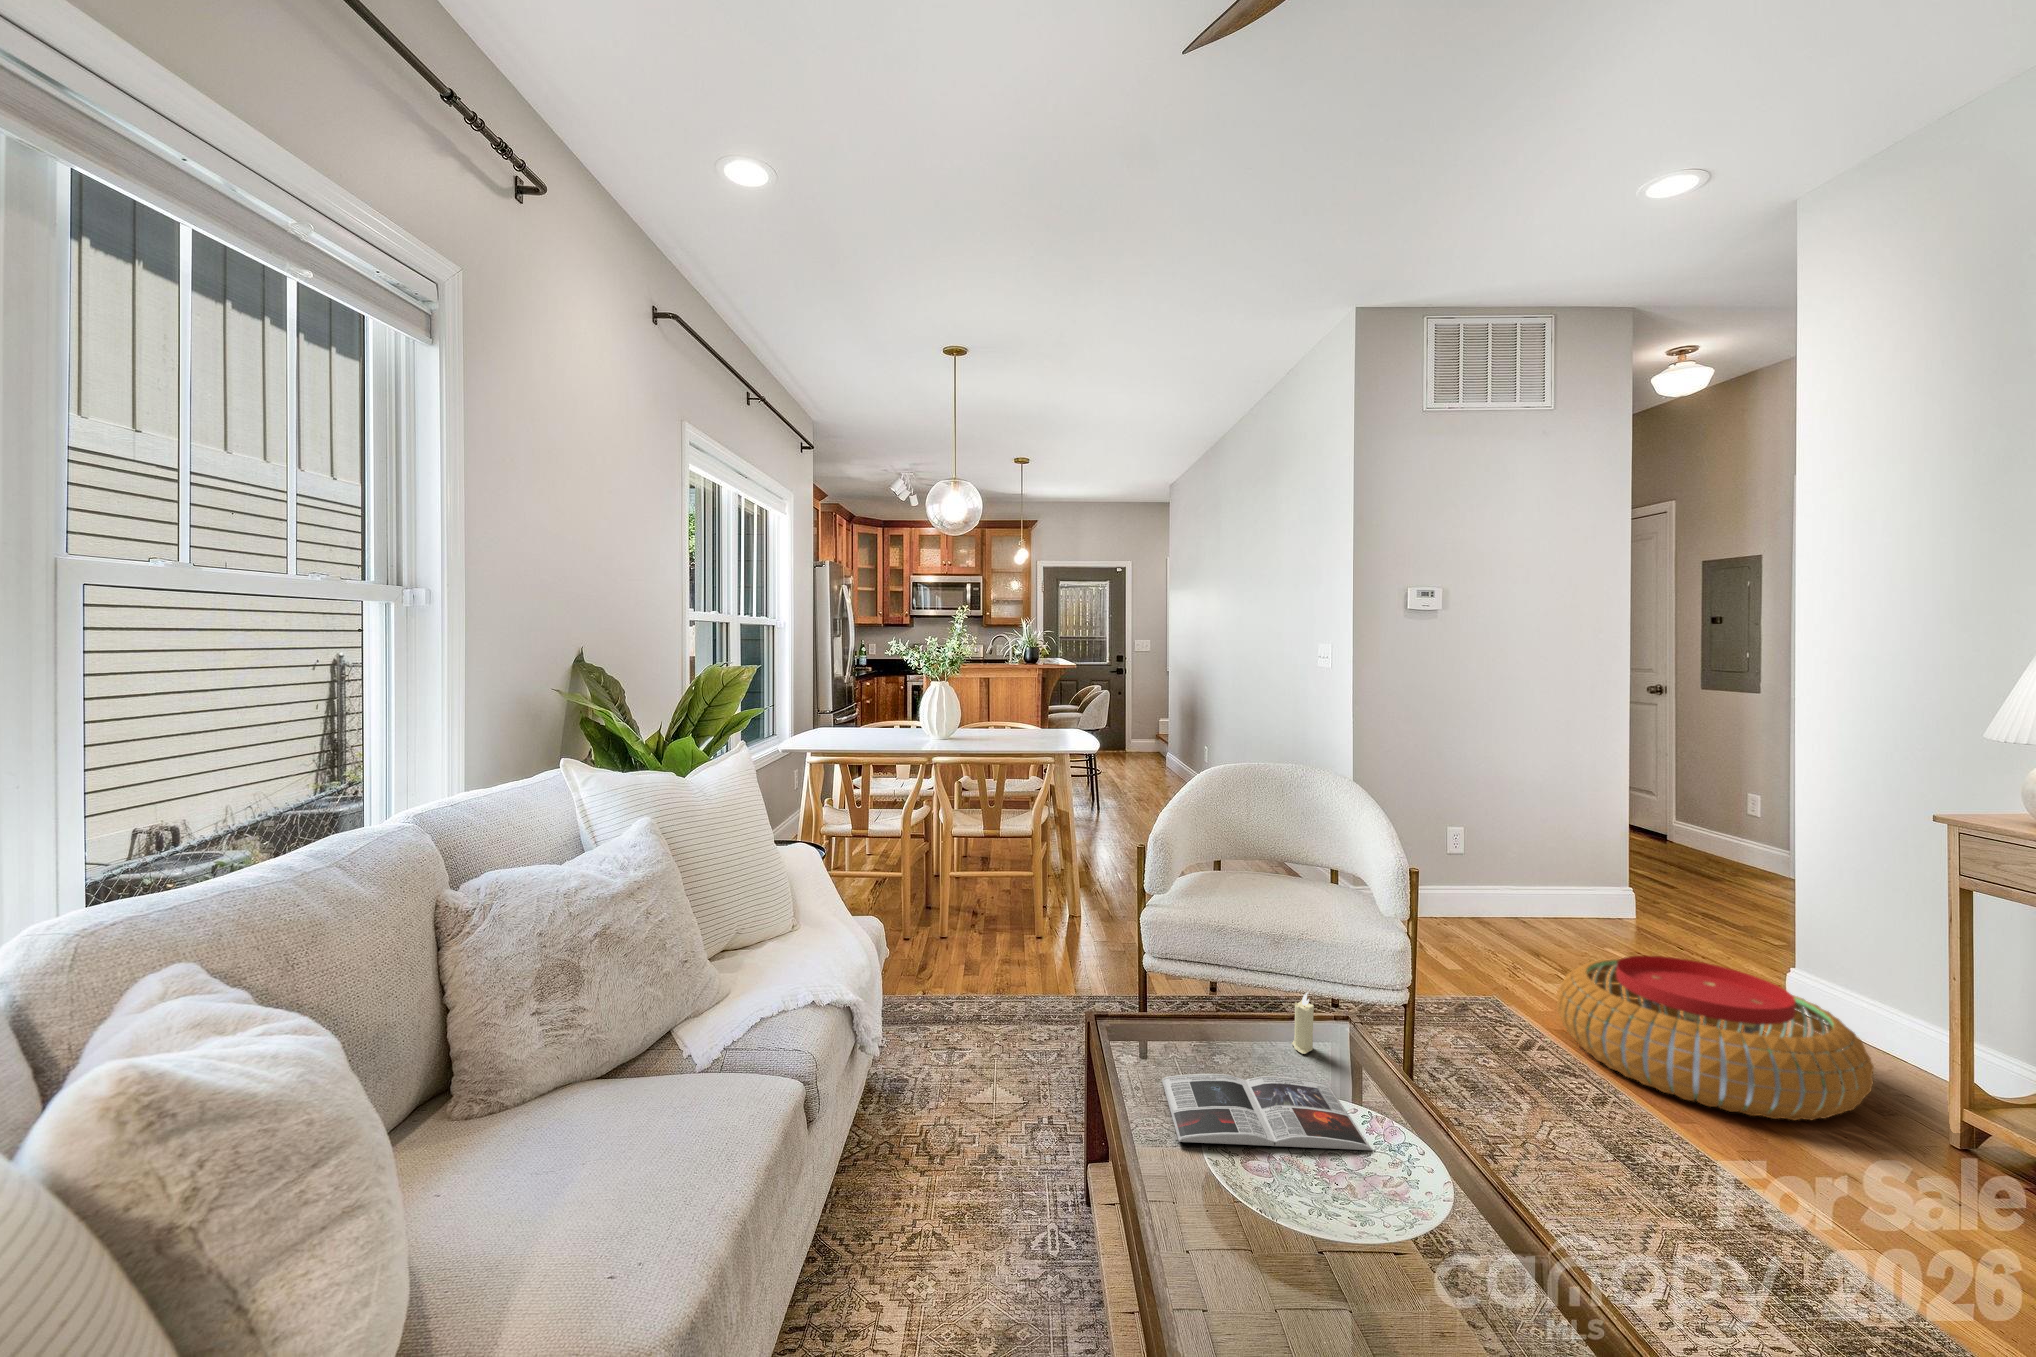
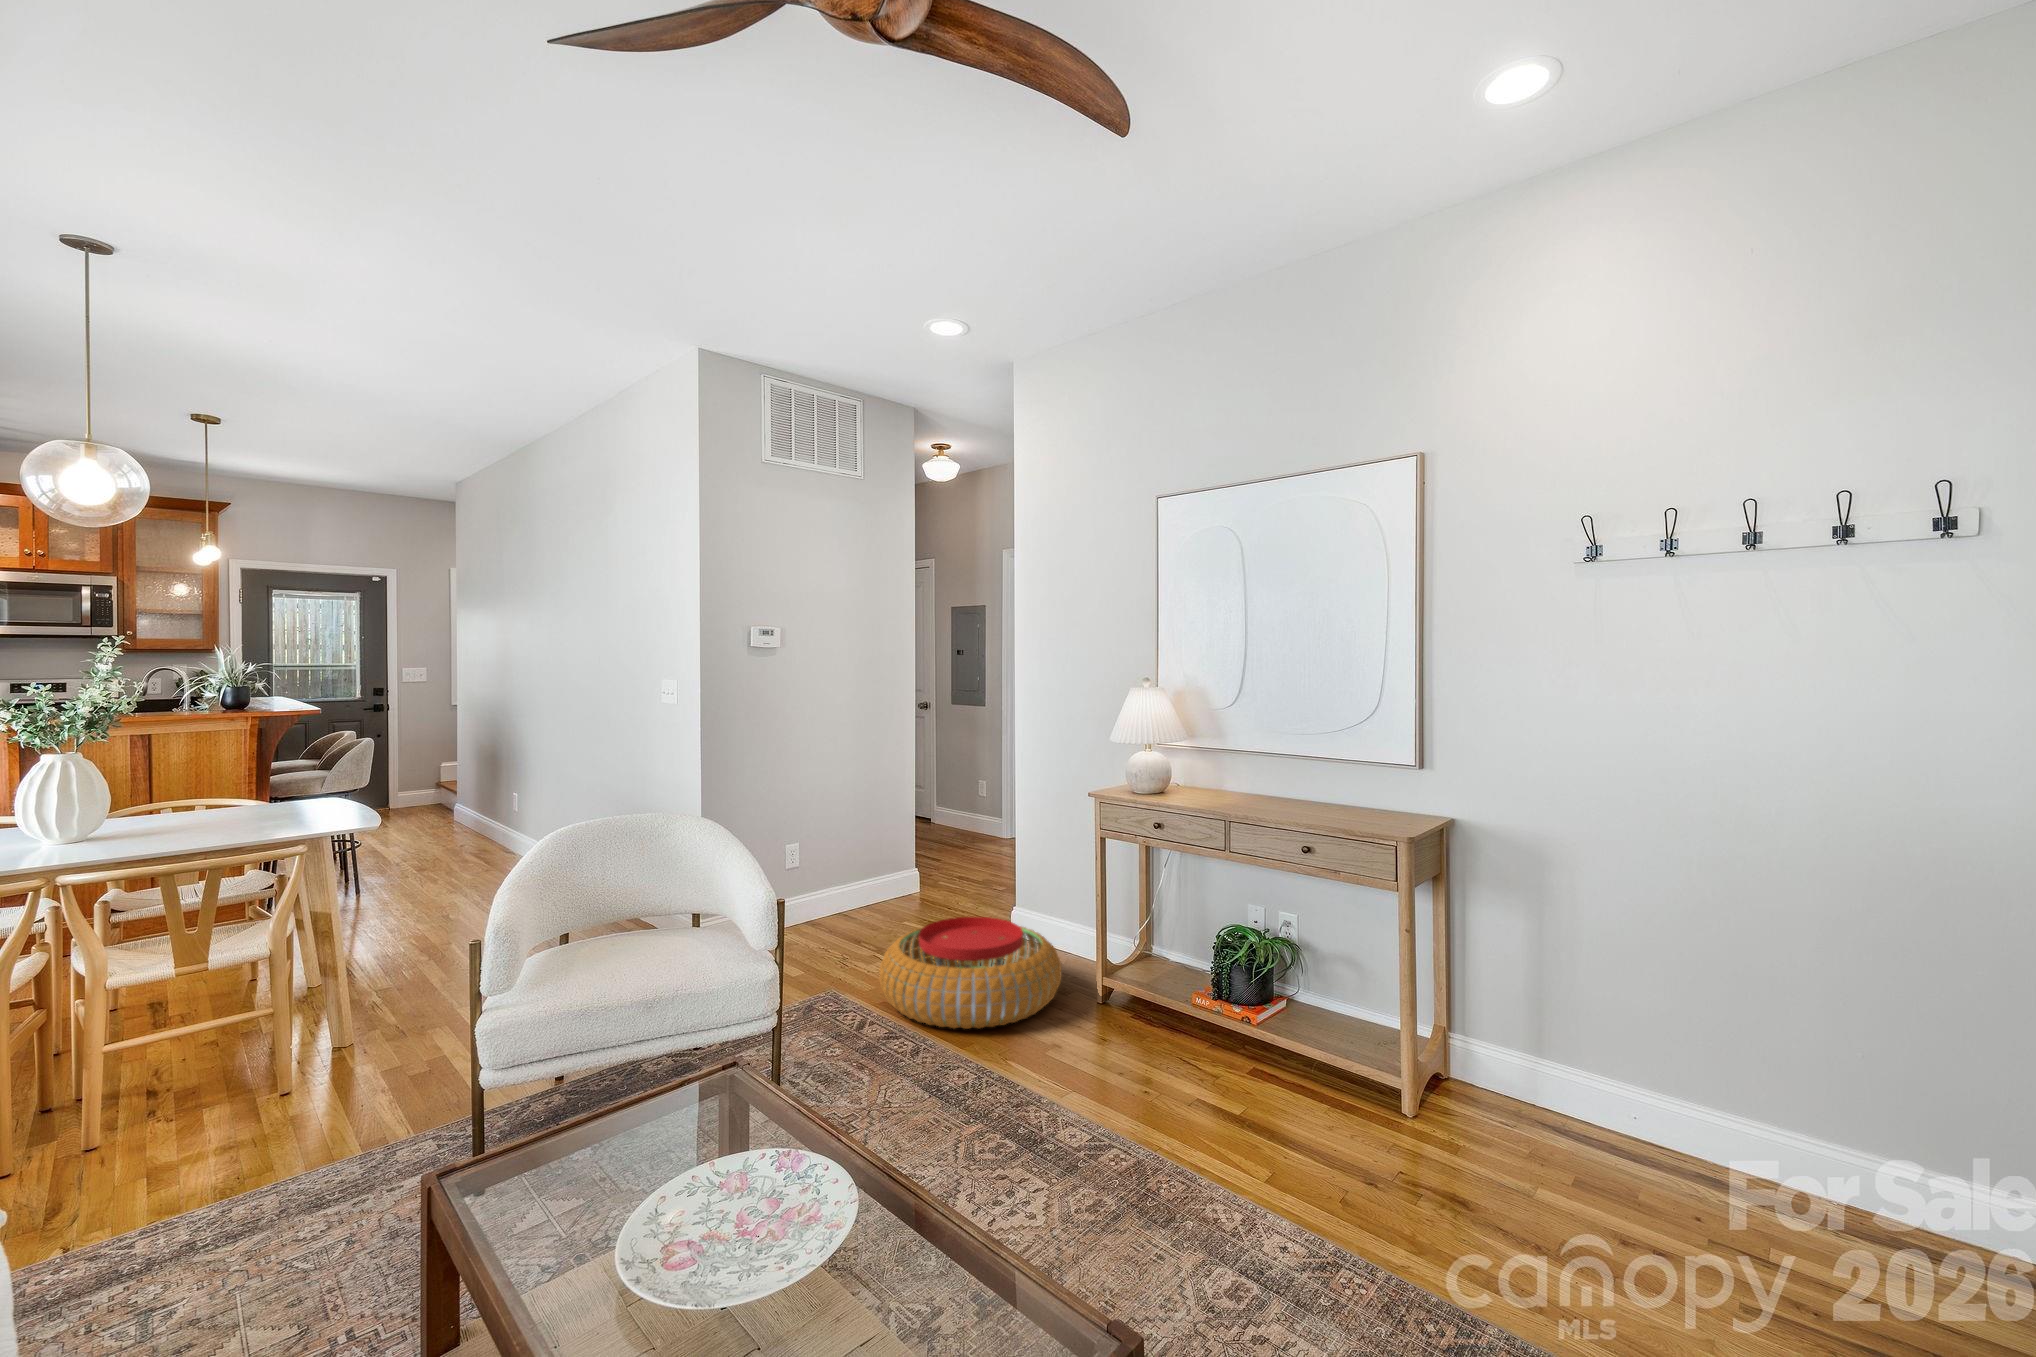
candle: present [1291,992,1314,1054] -> none [685,1055,707,1119]
magazine: present [1162,1074,1372,1150] -> none [551,1140,781,1276]

